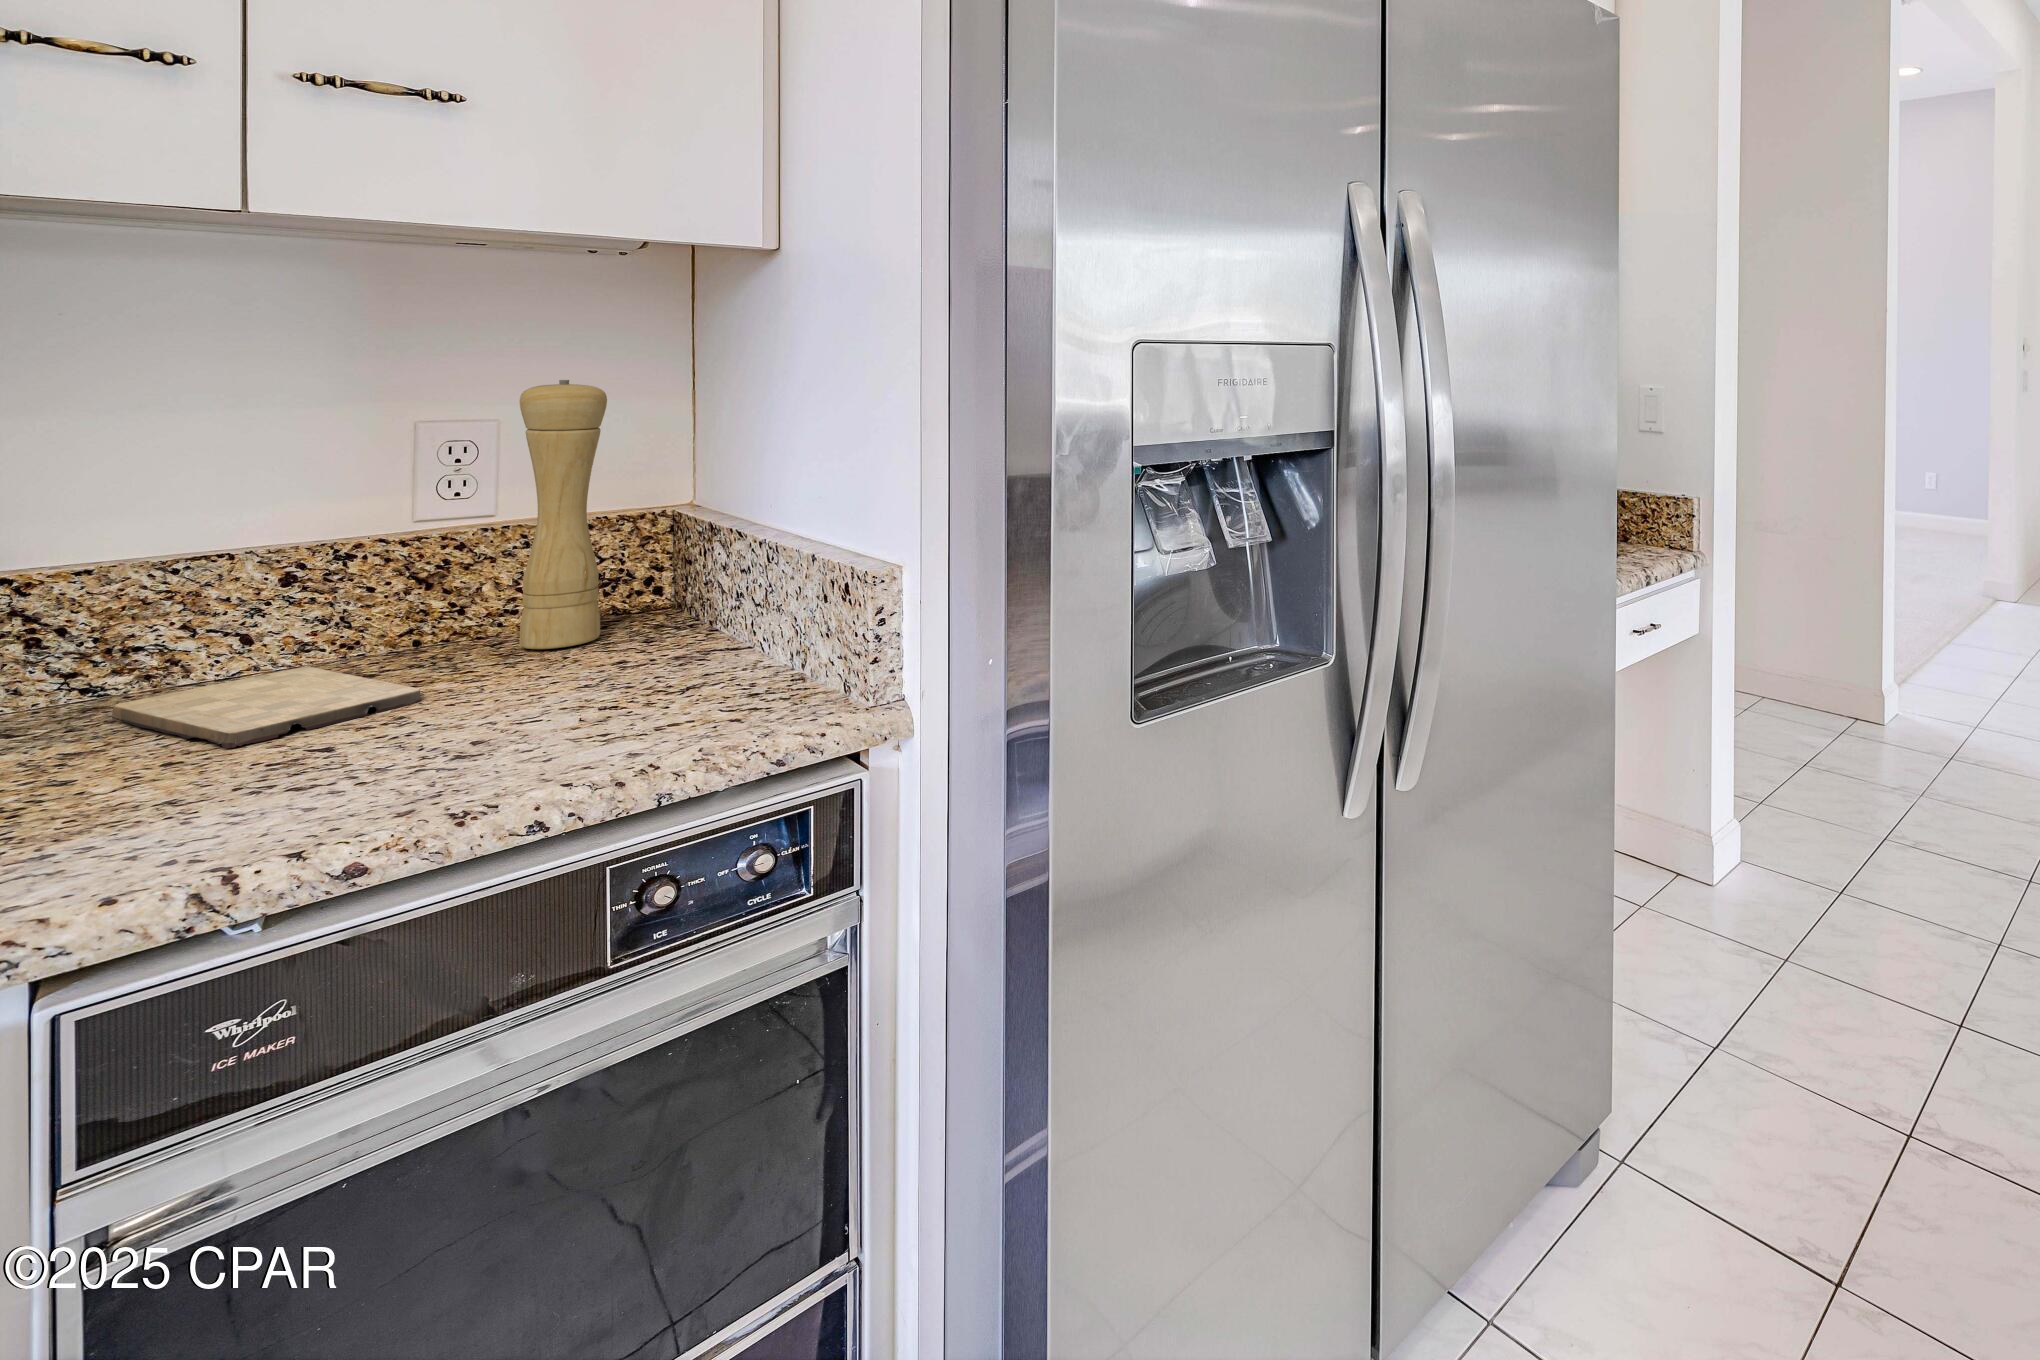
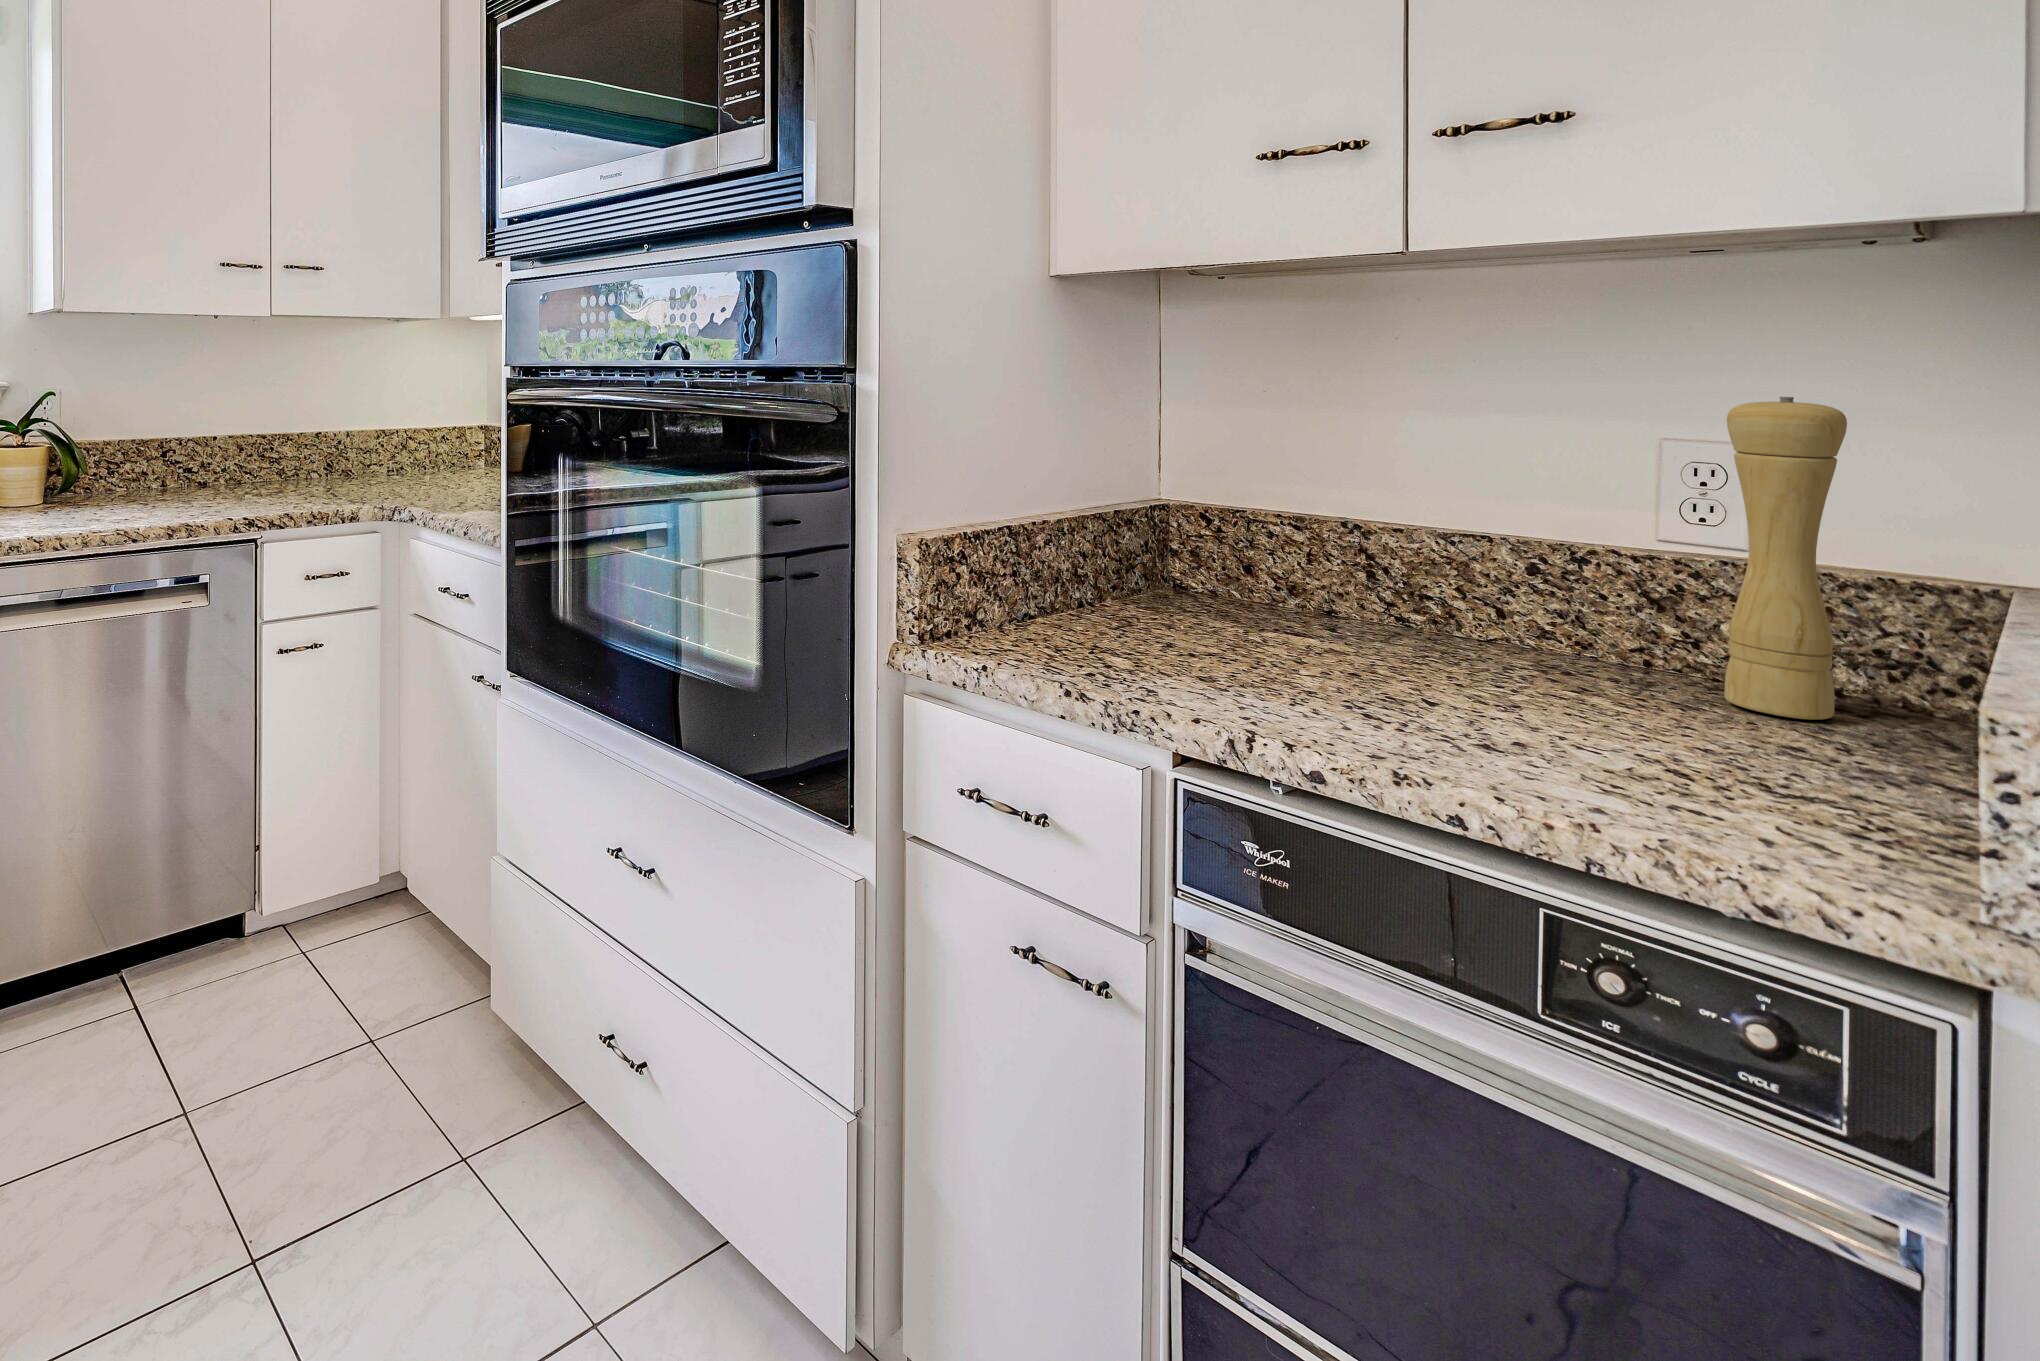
cutting board: present [112,667,421,748] -> none [1377,630,1556,702]

